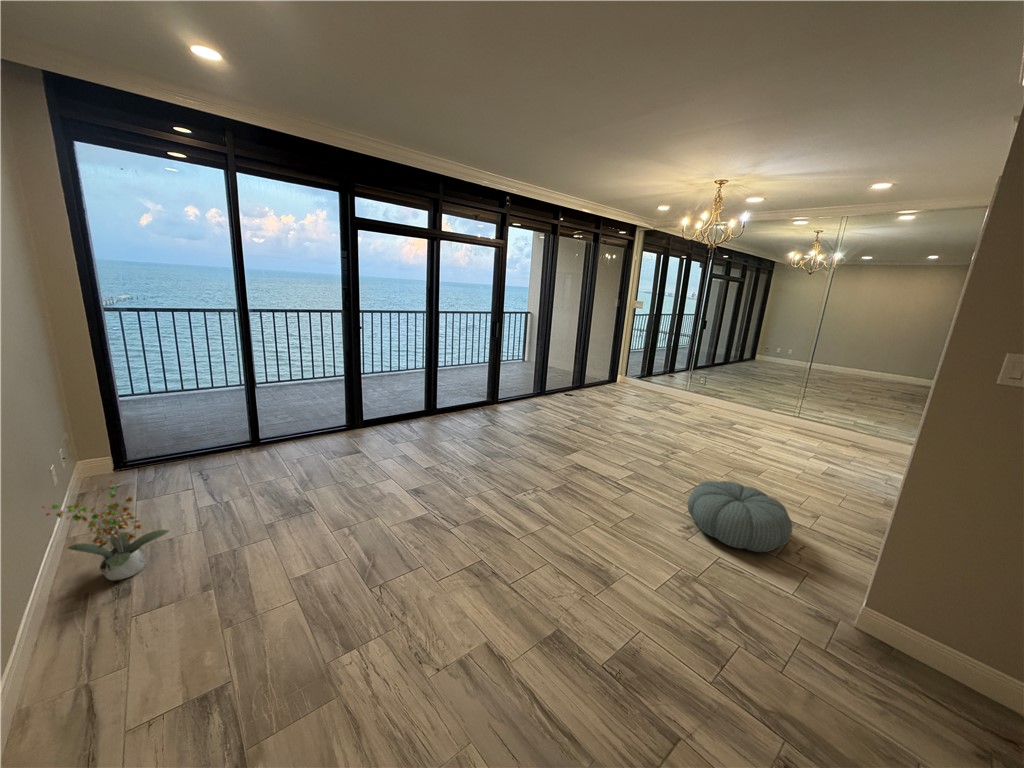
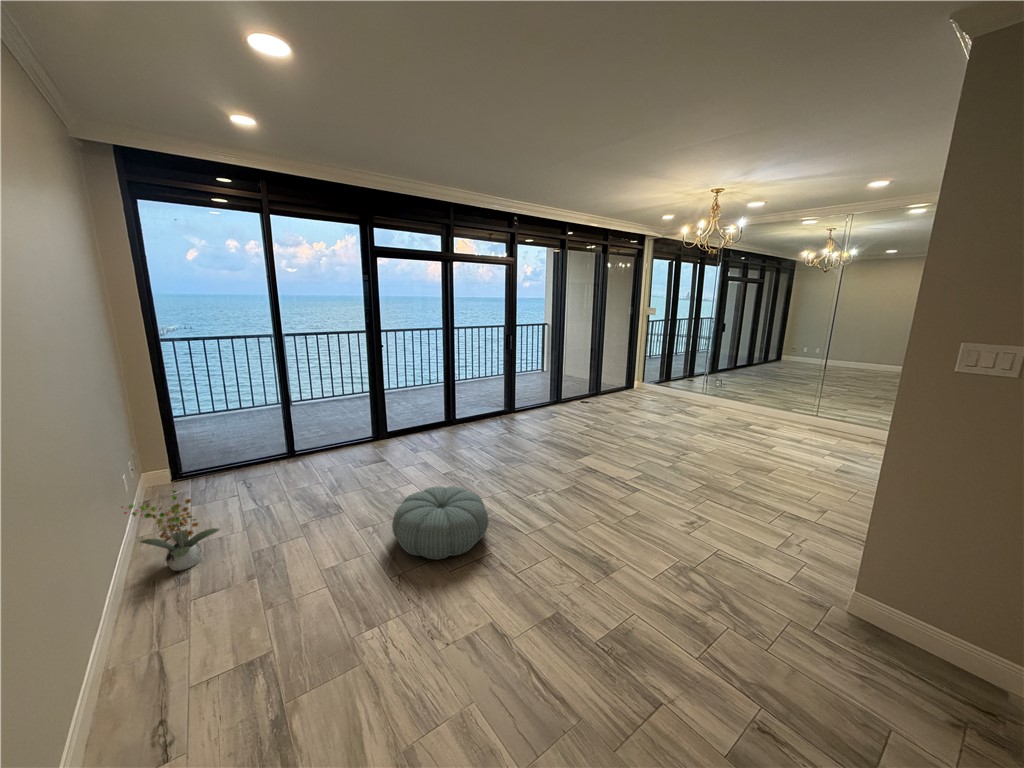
pouf: present [688,481,792,552] -> present [392,486,489,559]

